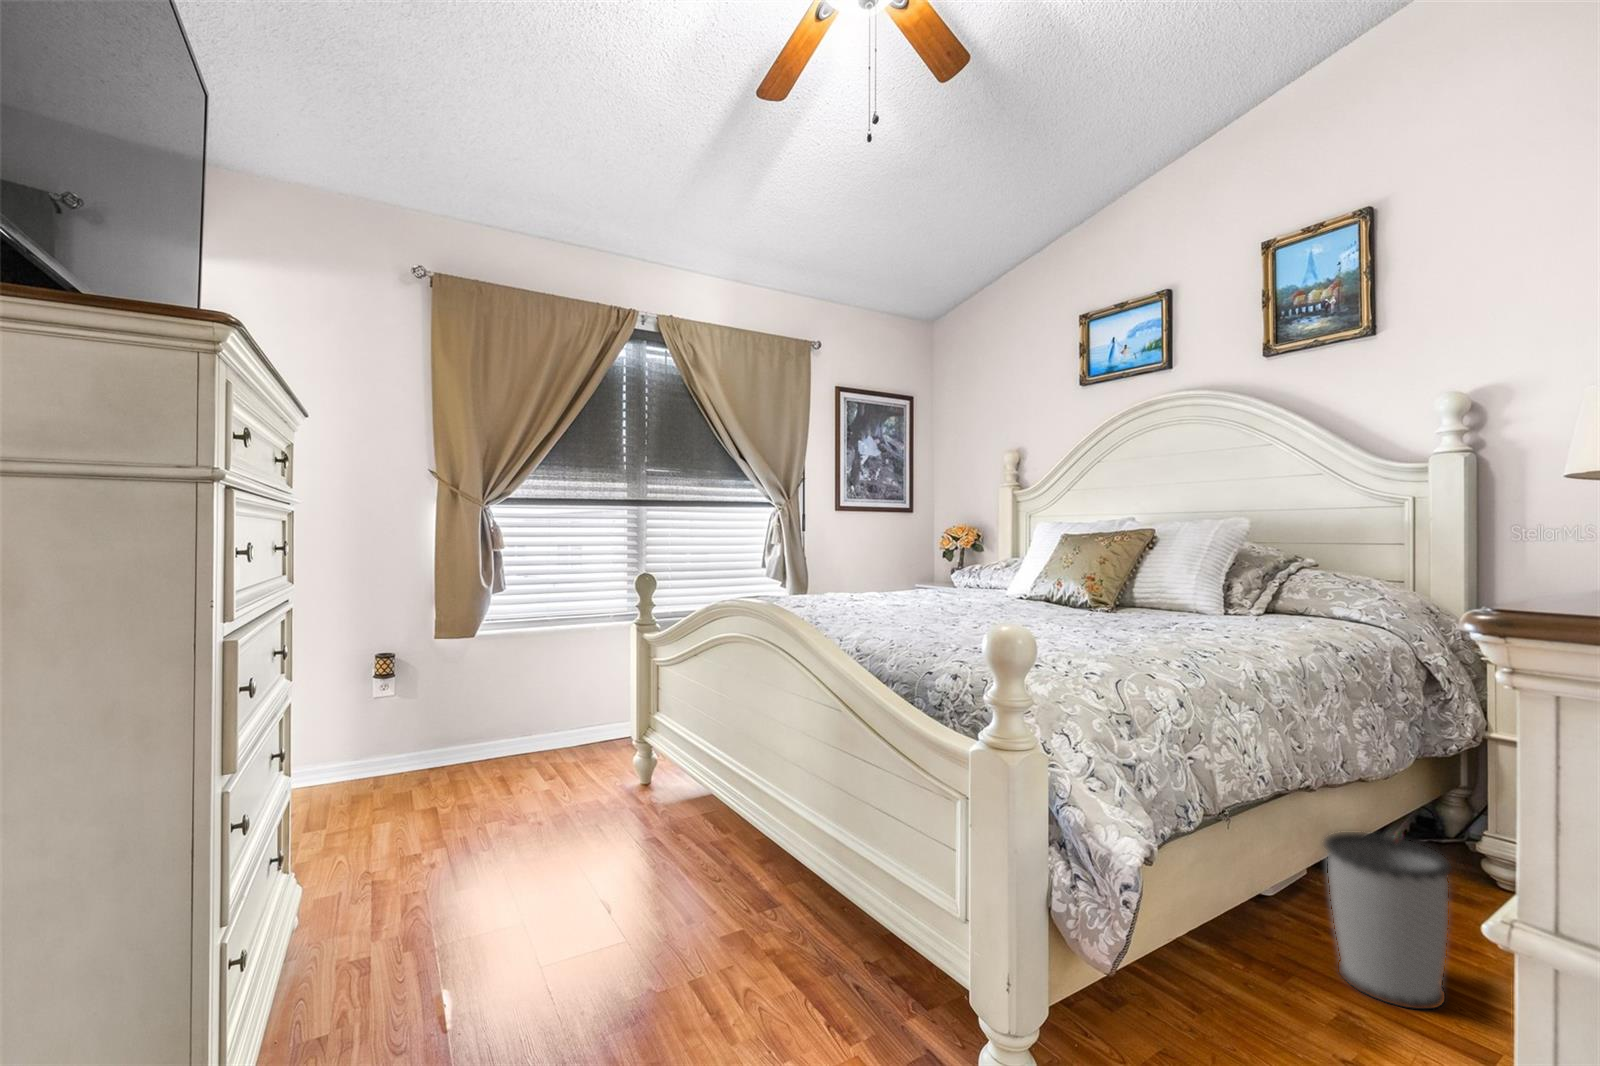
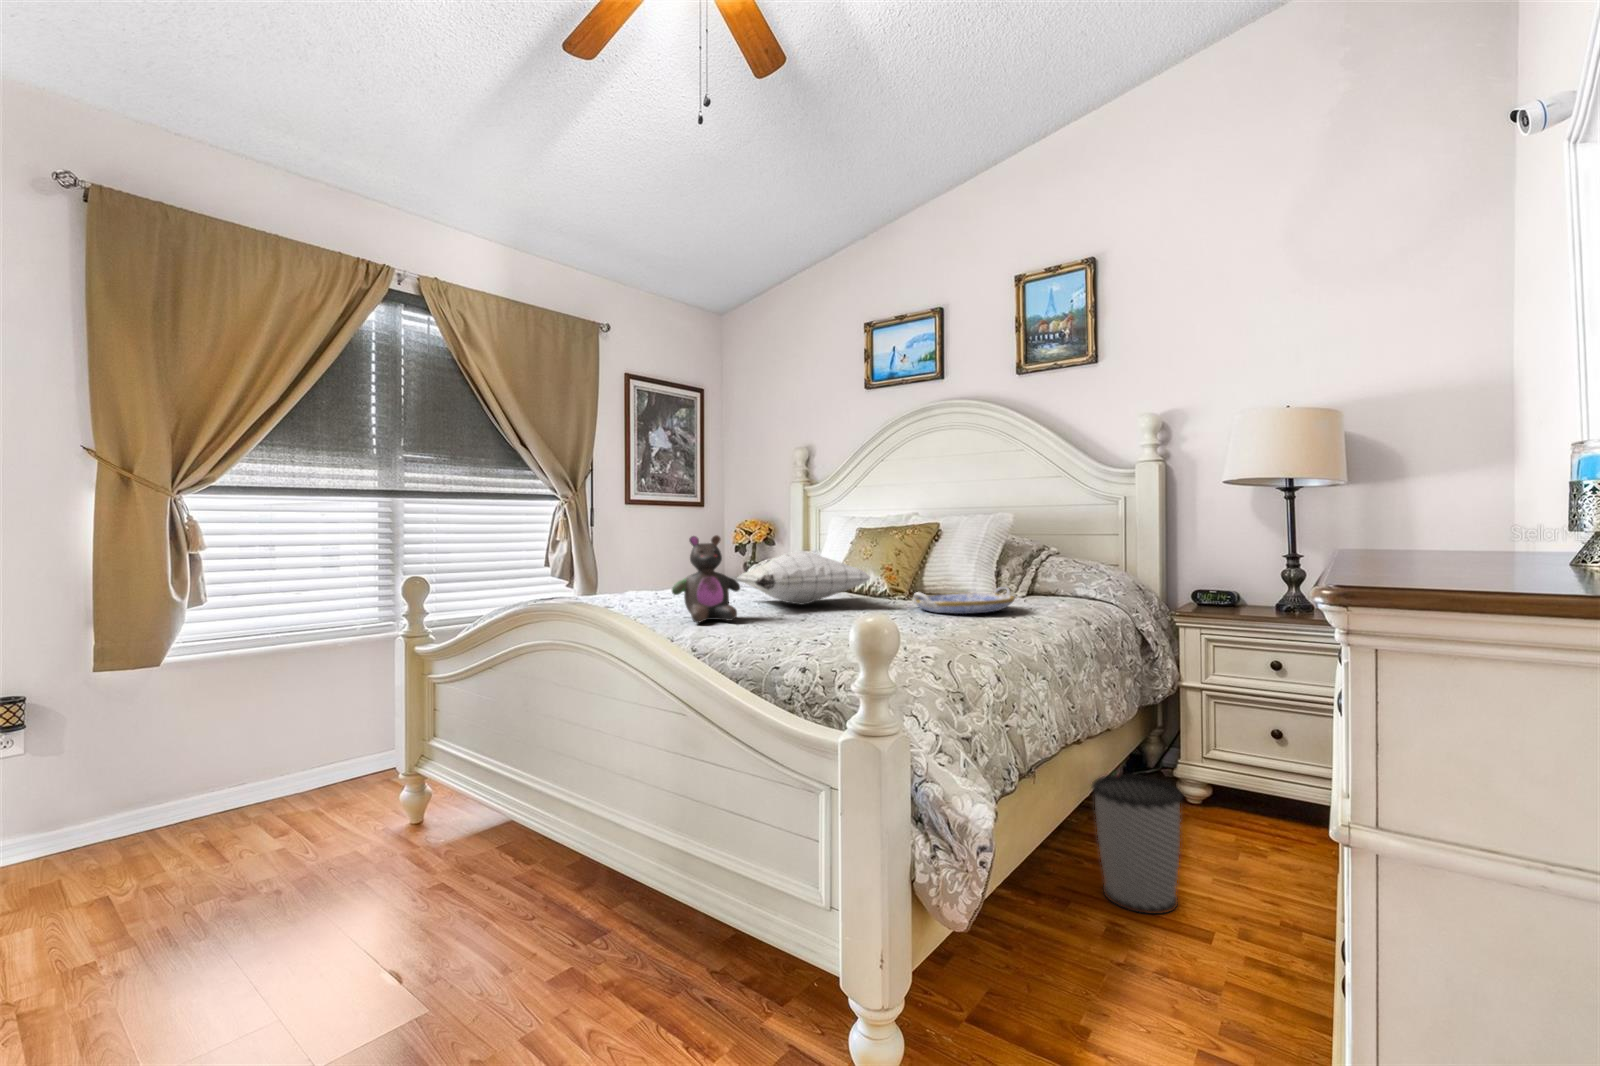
stuffed bear: none [850,542,918,627] -> present [672,535,740,623]
pillow: none [926,558,1062,614] -> present [738,551,870,605]
serving tray: none [1108,602,1234,631] -> present [913,587,1015,614]

